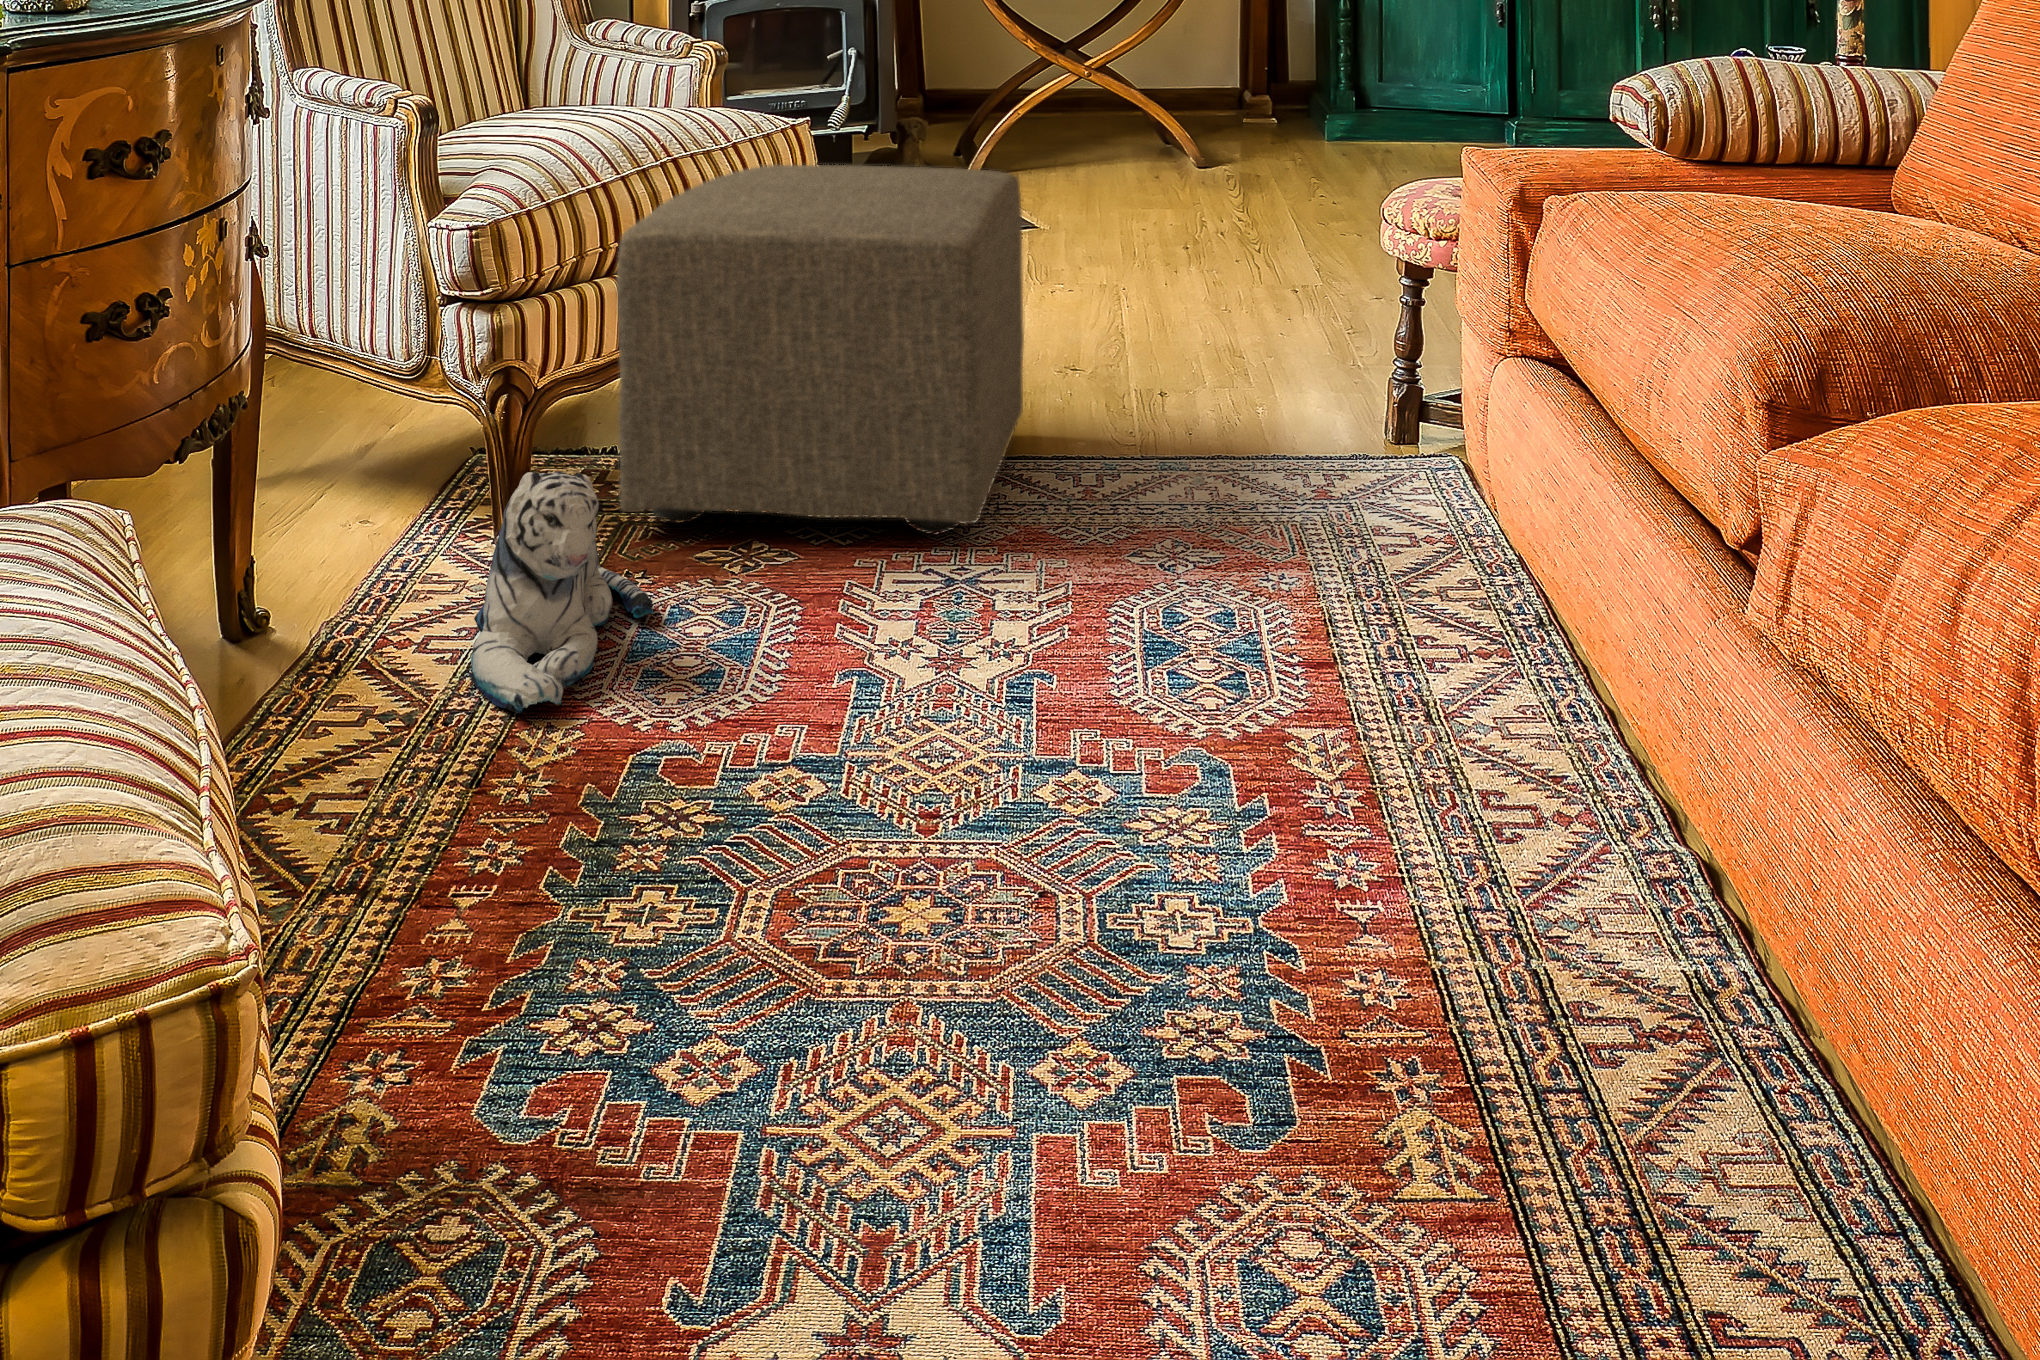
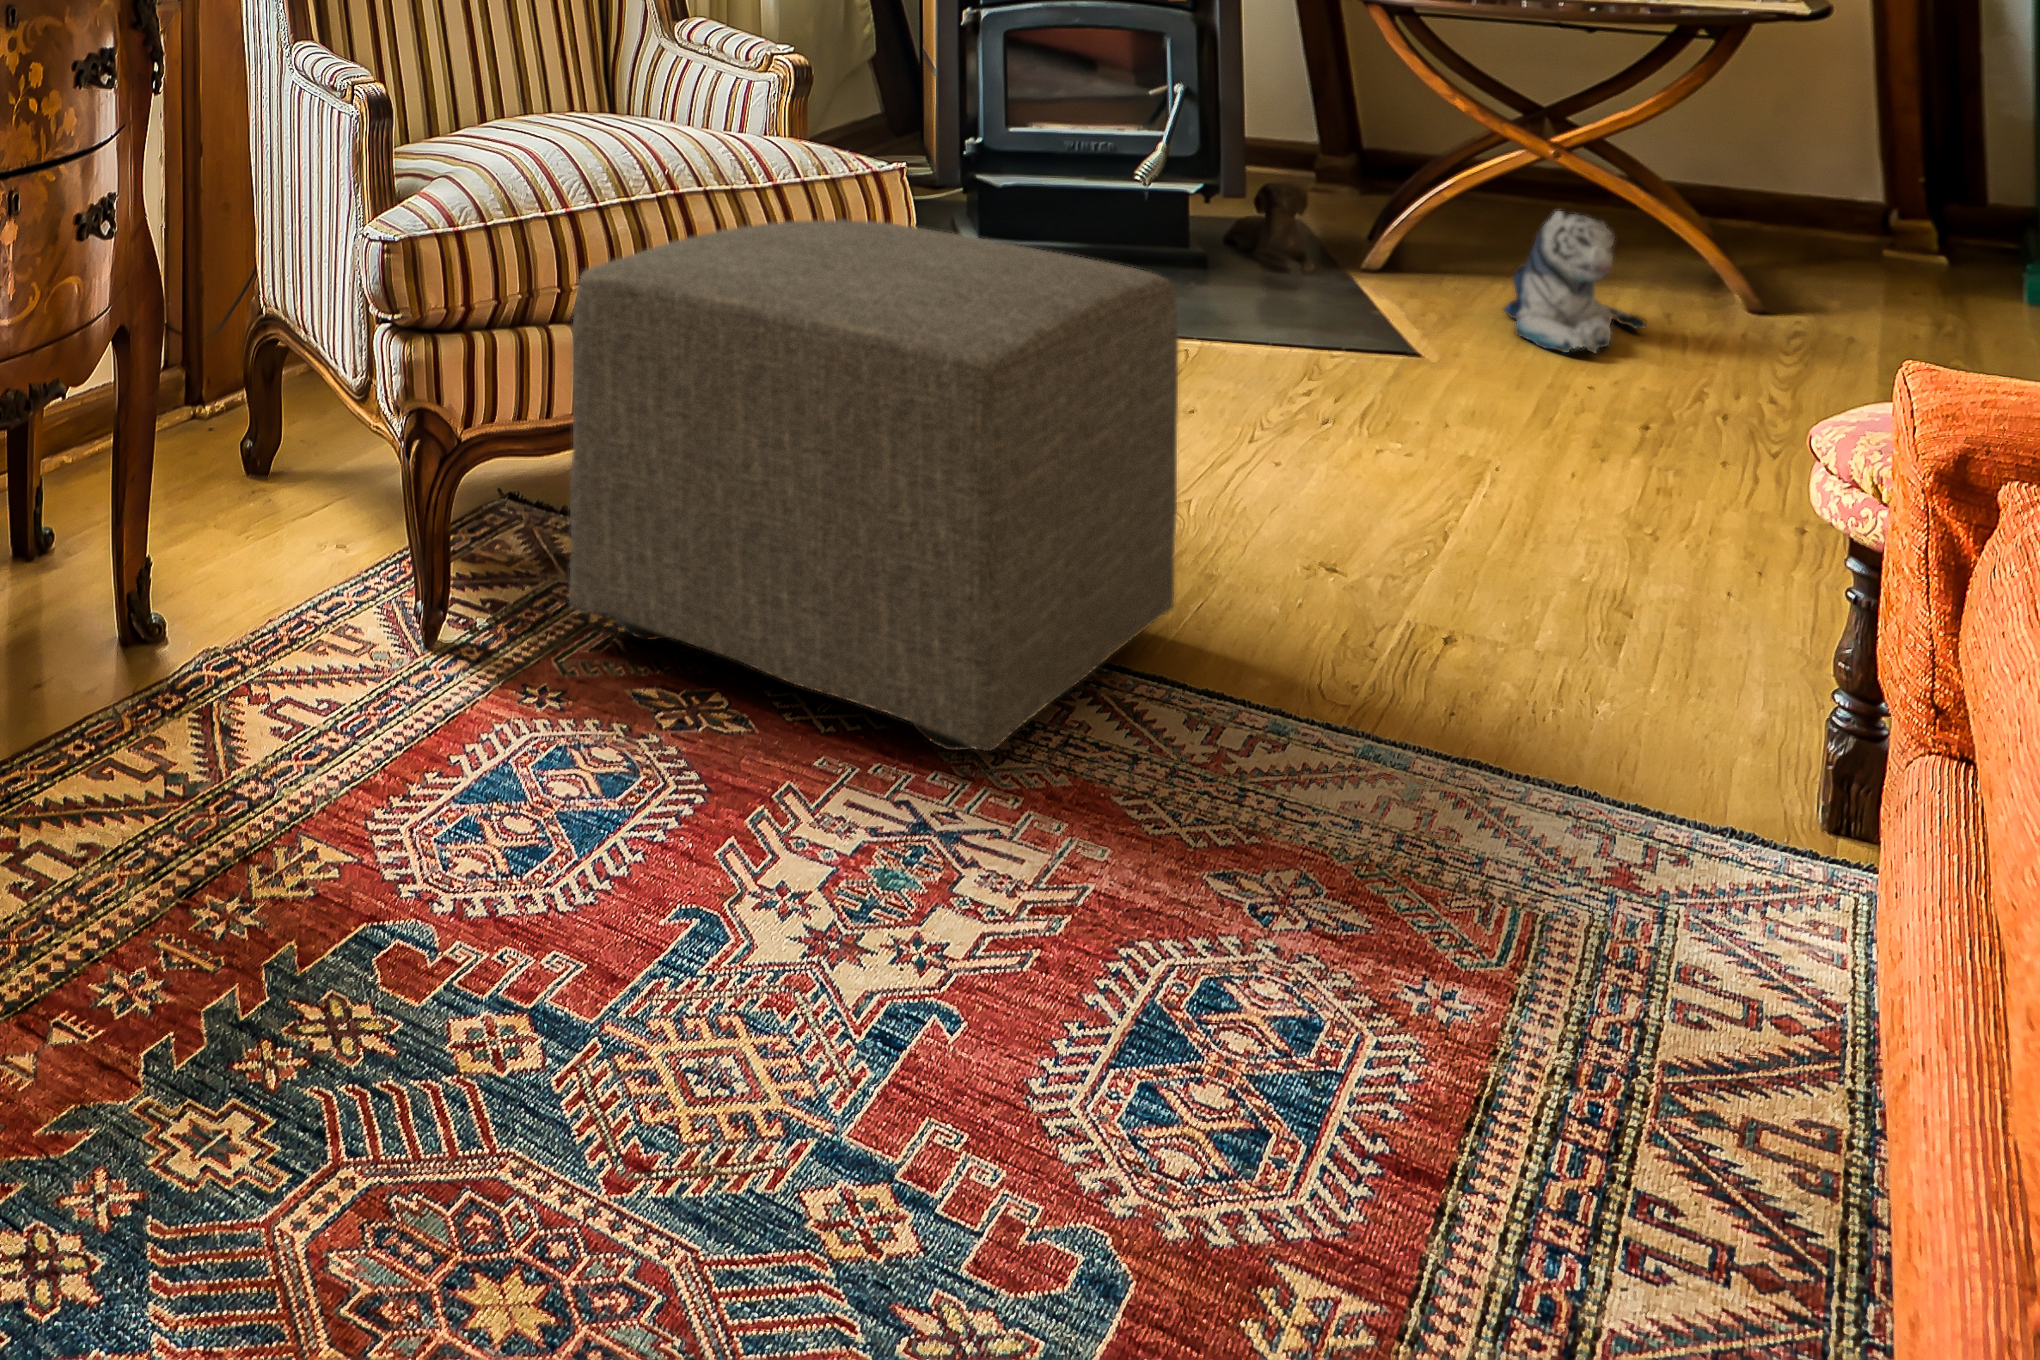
plush toy: present [470,471,653,713] -> present [1504,211,1645,354]

